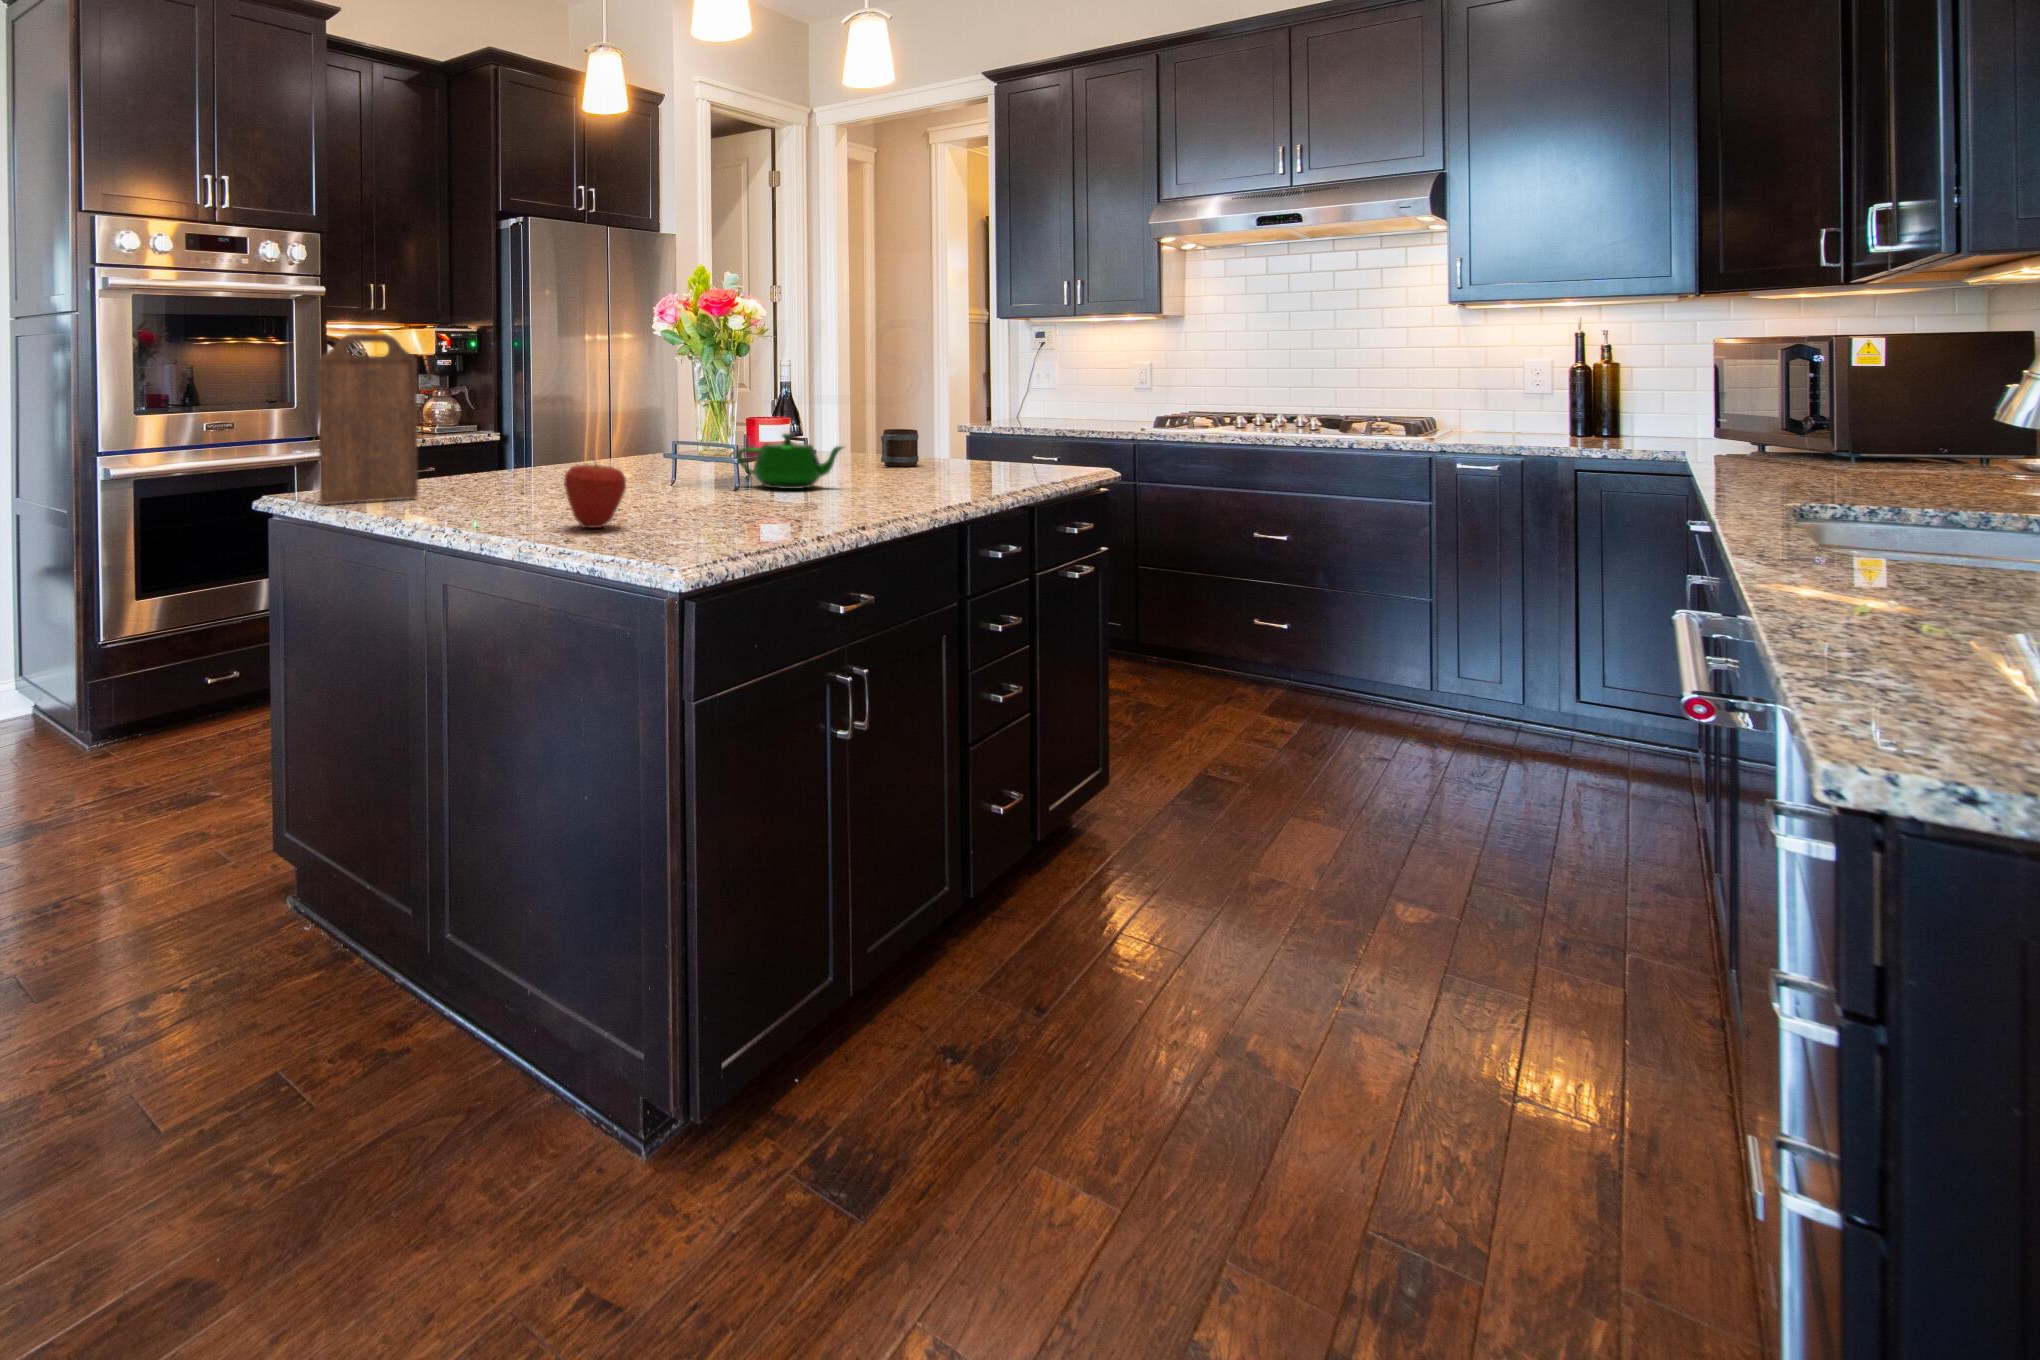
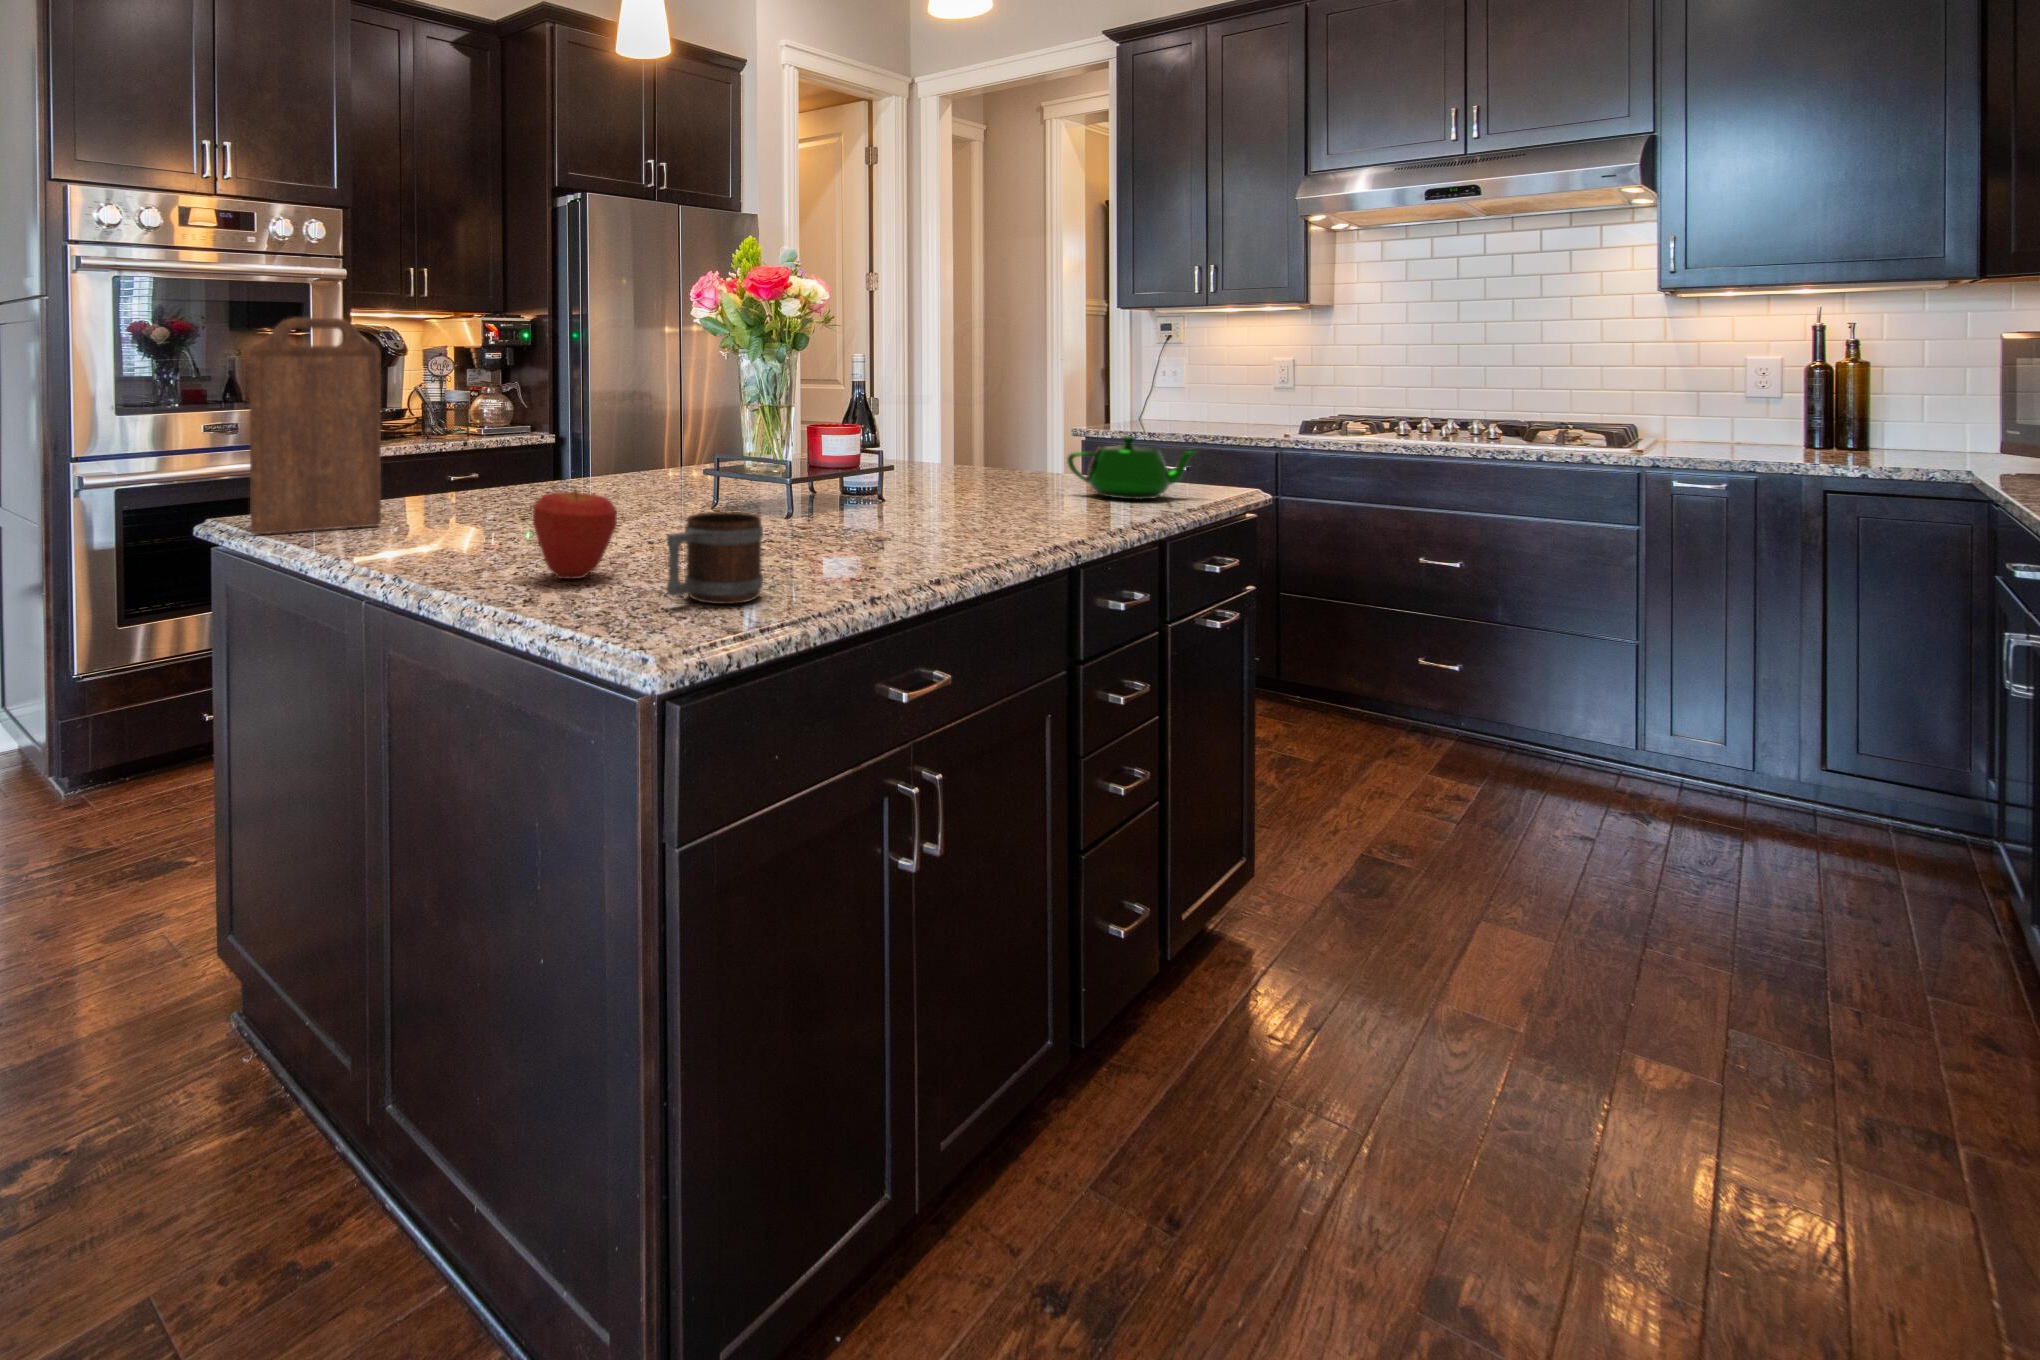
mug: present [881,429,919,467] -> present [667,512,763,604]
teapot: present [737,433,844,489] -> present [1067,436,1197,499]

